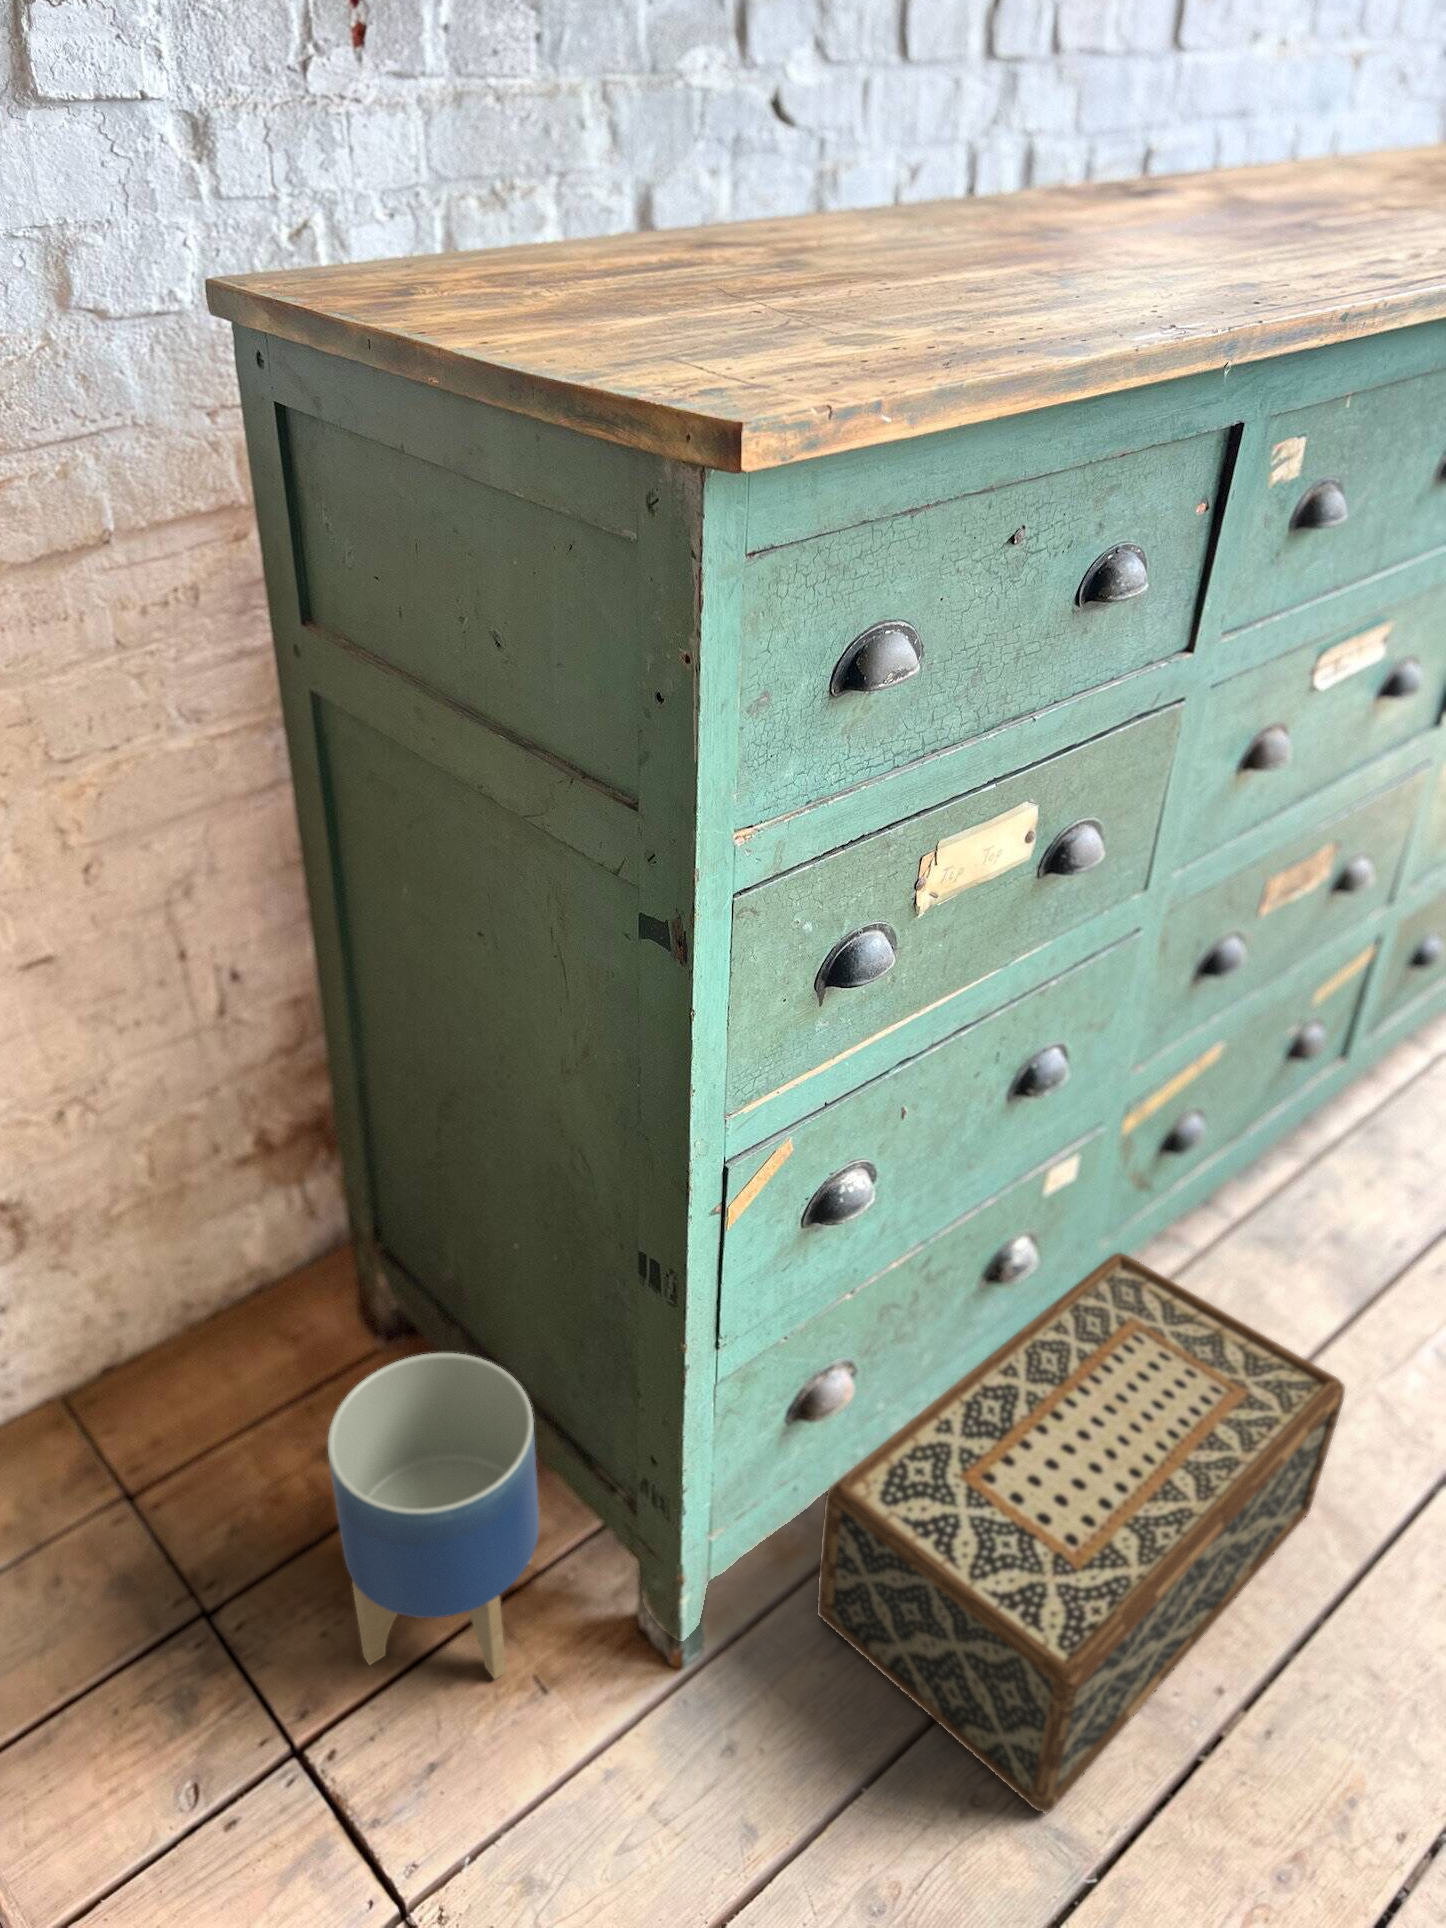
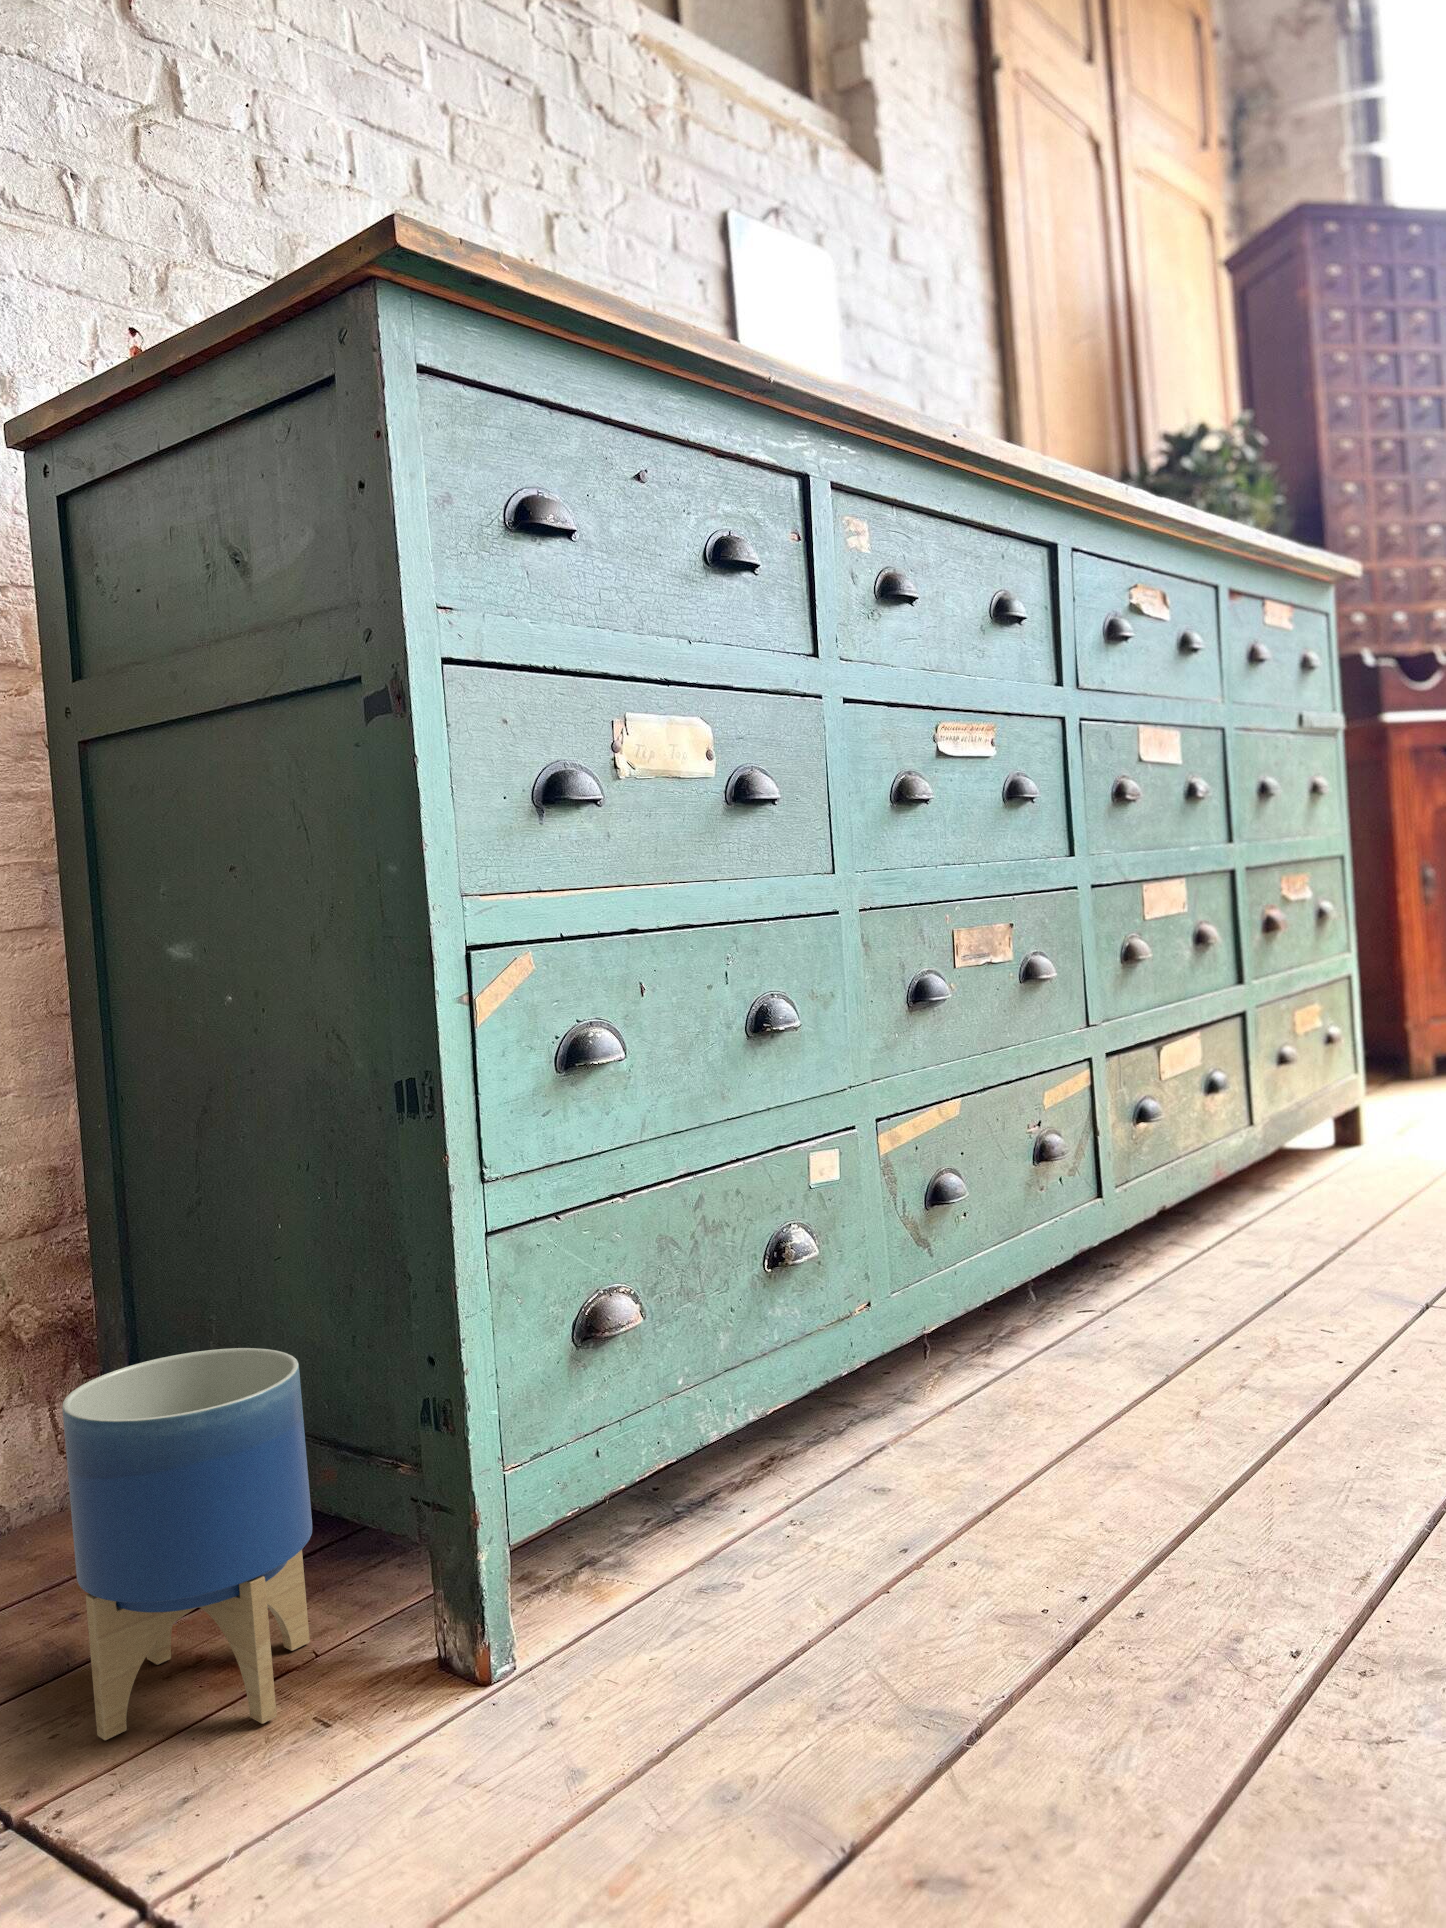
woven basket: present [817,1253,1345,1813] -> none [626,1269,1154,1698]

